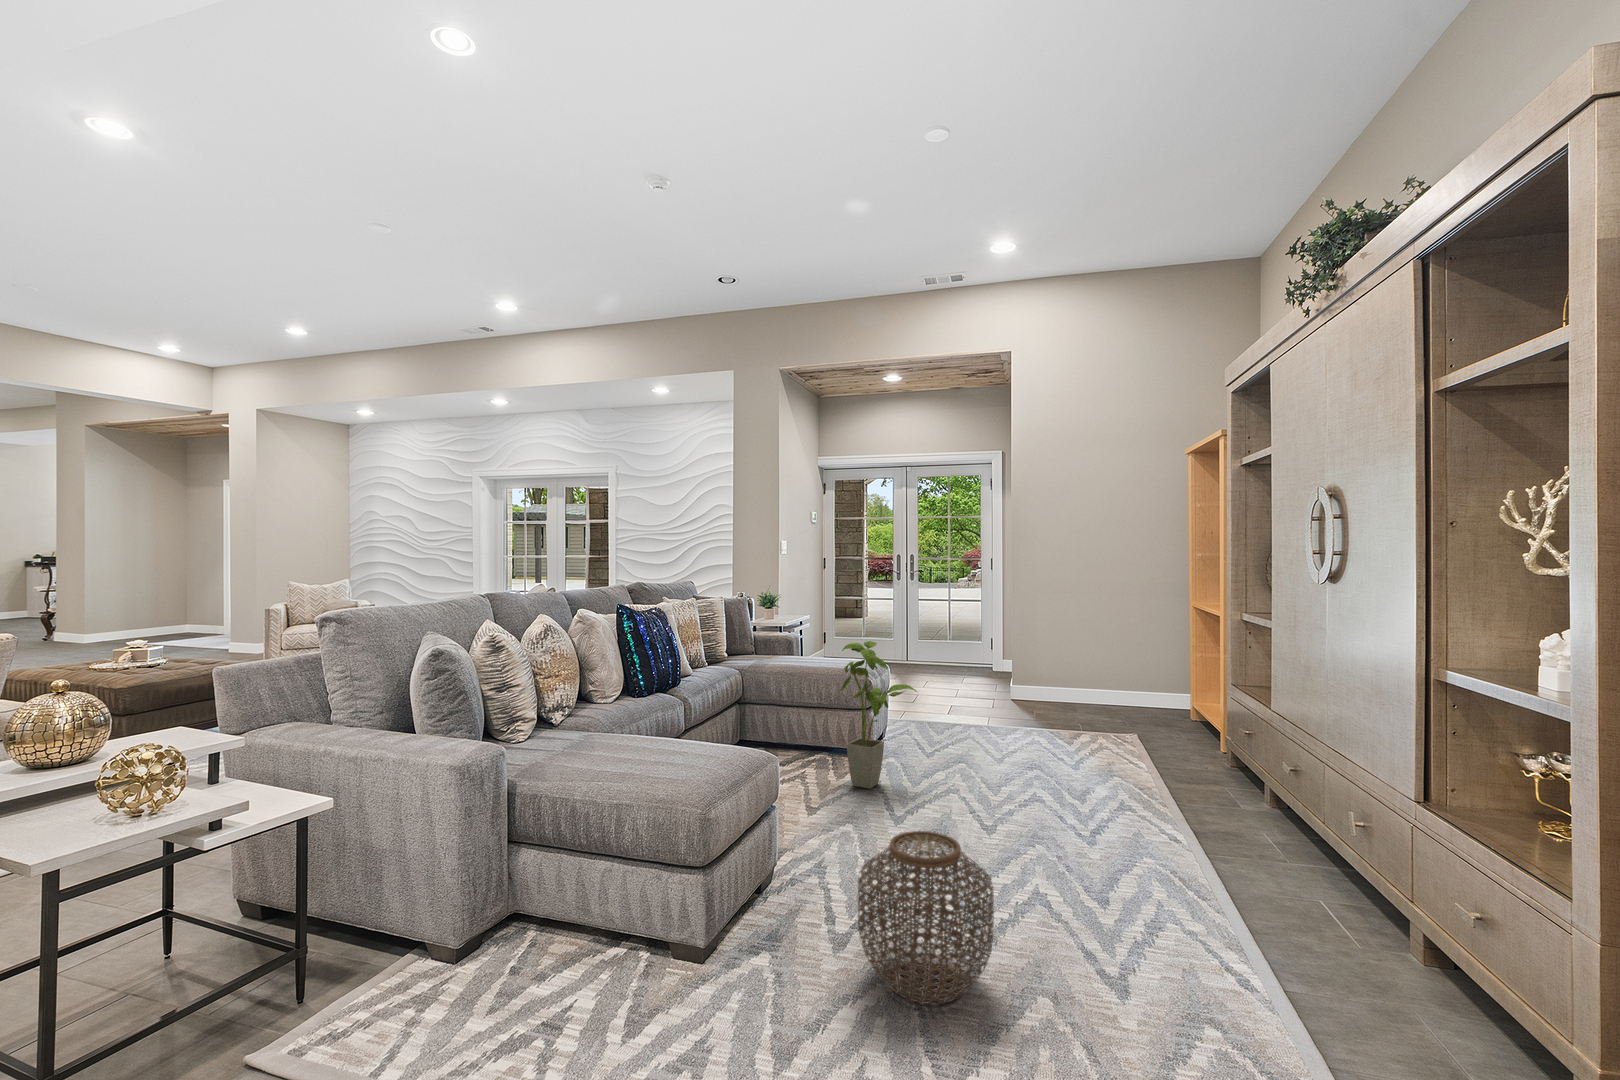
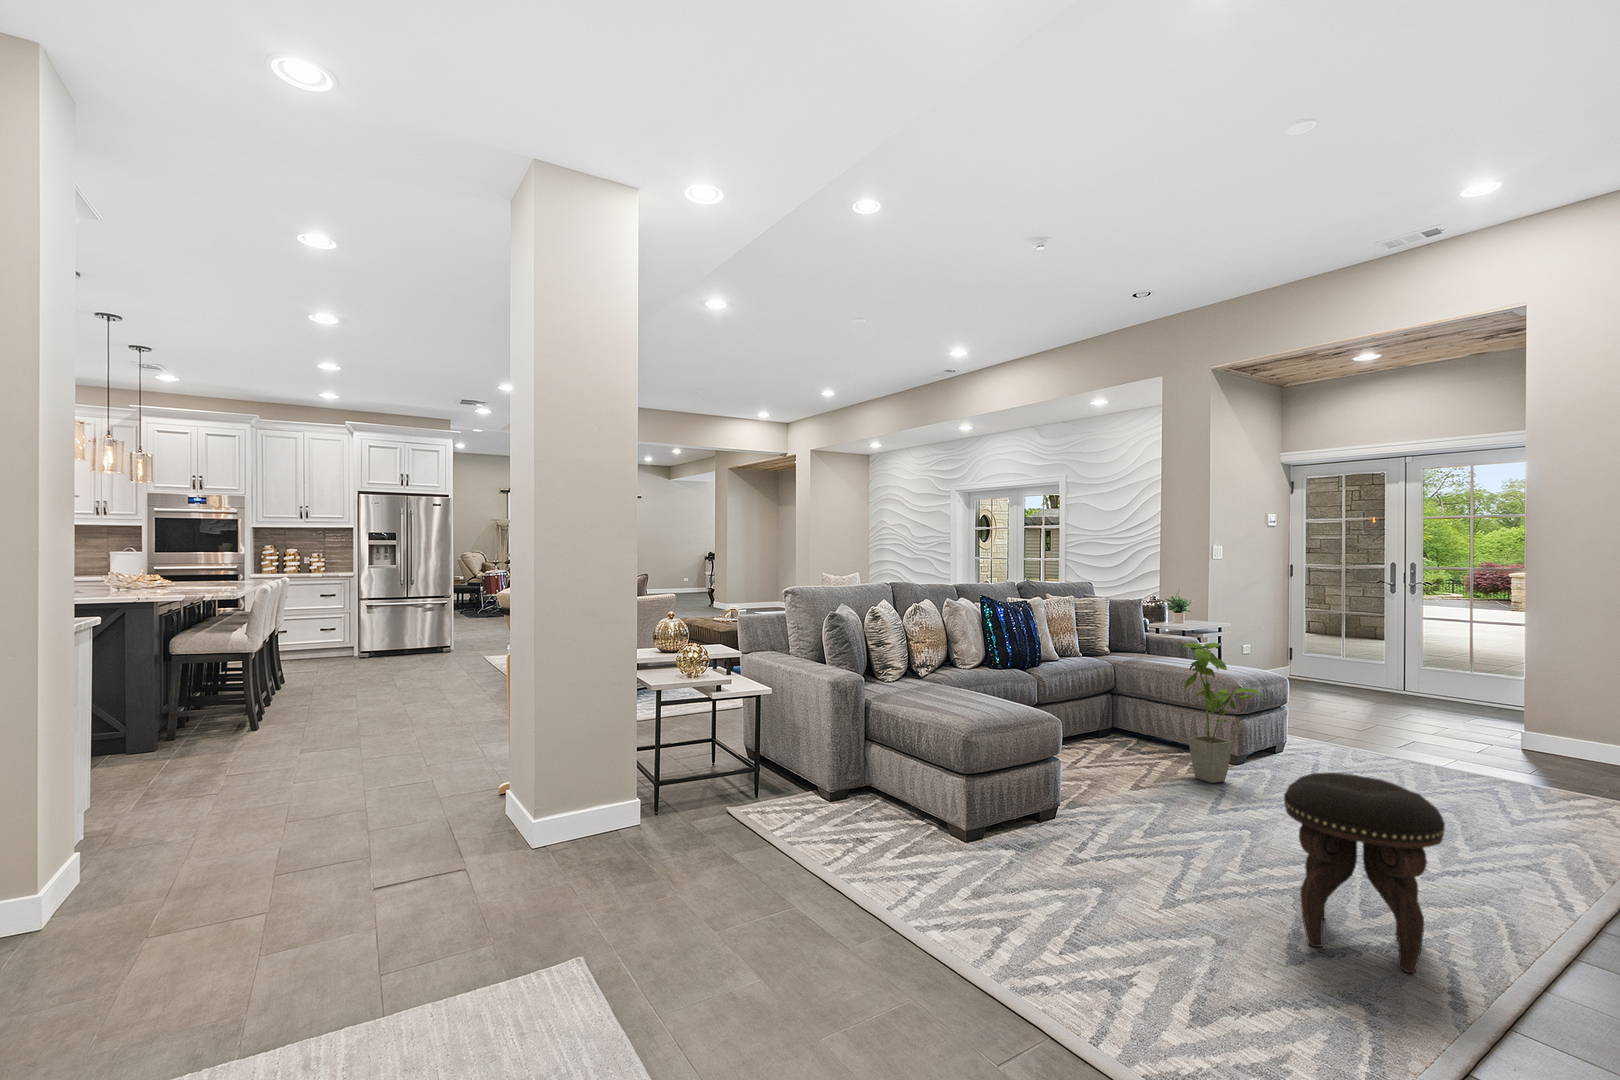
footstool: none [1063,771,1209,969] -> present [1284,773,1445,973]
woven basket: present [858,831,994,1004] -> none [1062,780,1176,912]

